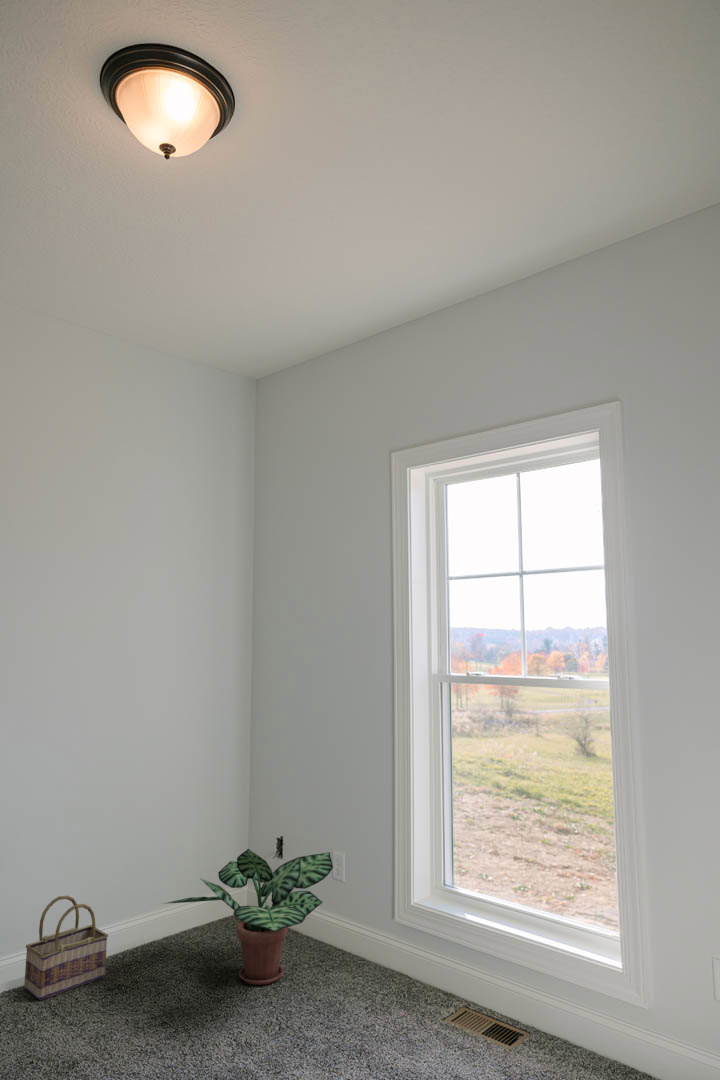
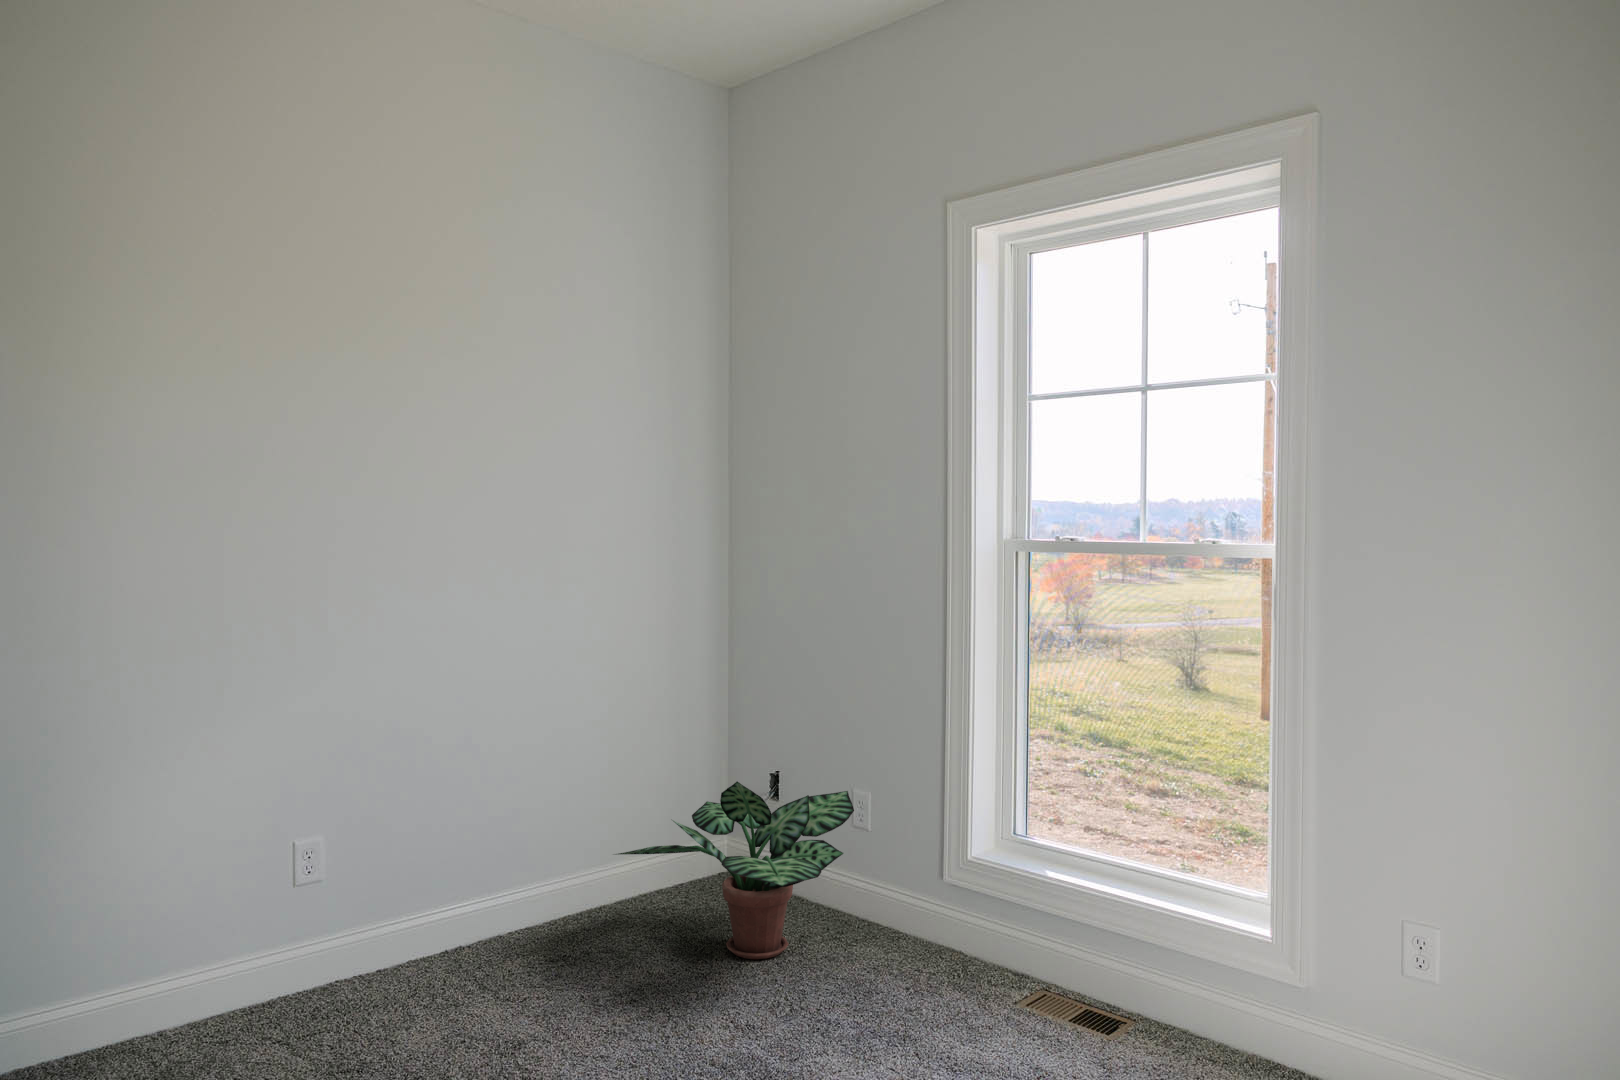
basket: present [24,896,108,1000] -> none [435,841,545,971]

